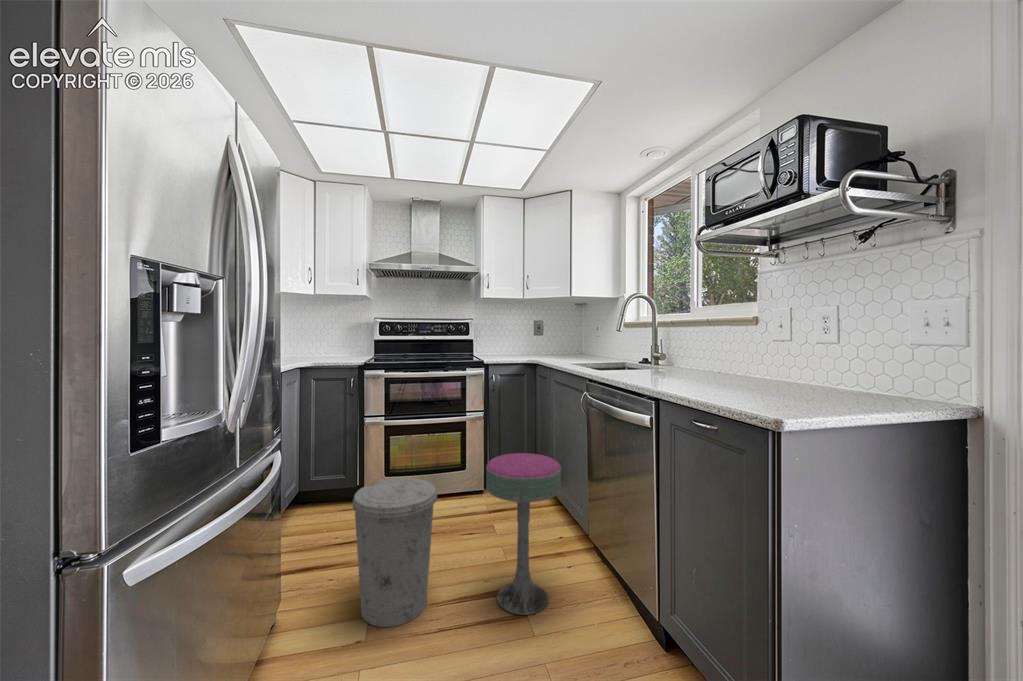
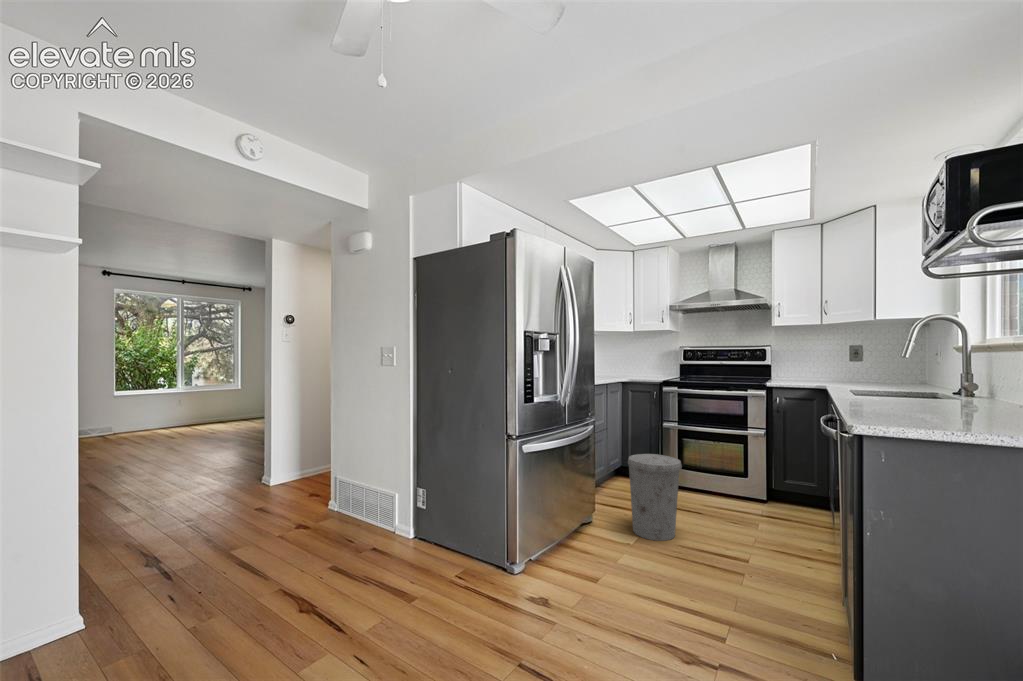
bar stool: present [486,453,561,615] -> none [712,450,775,567]

